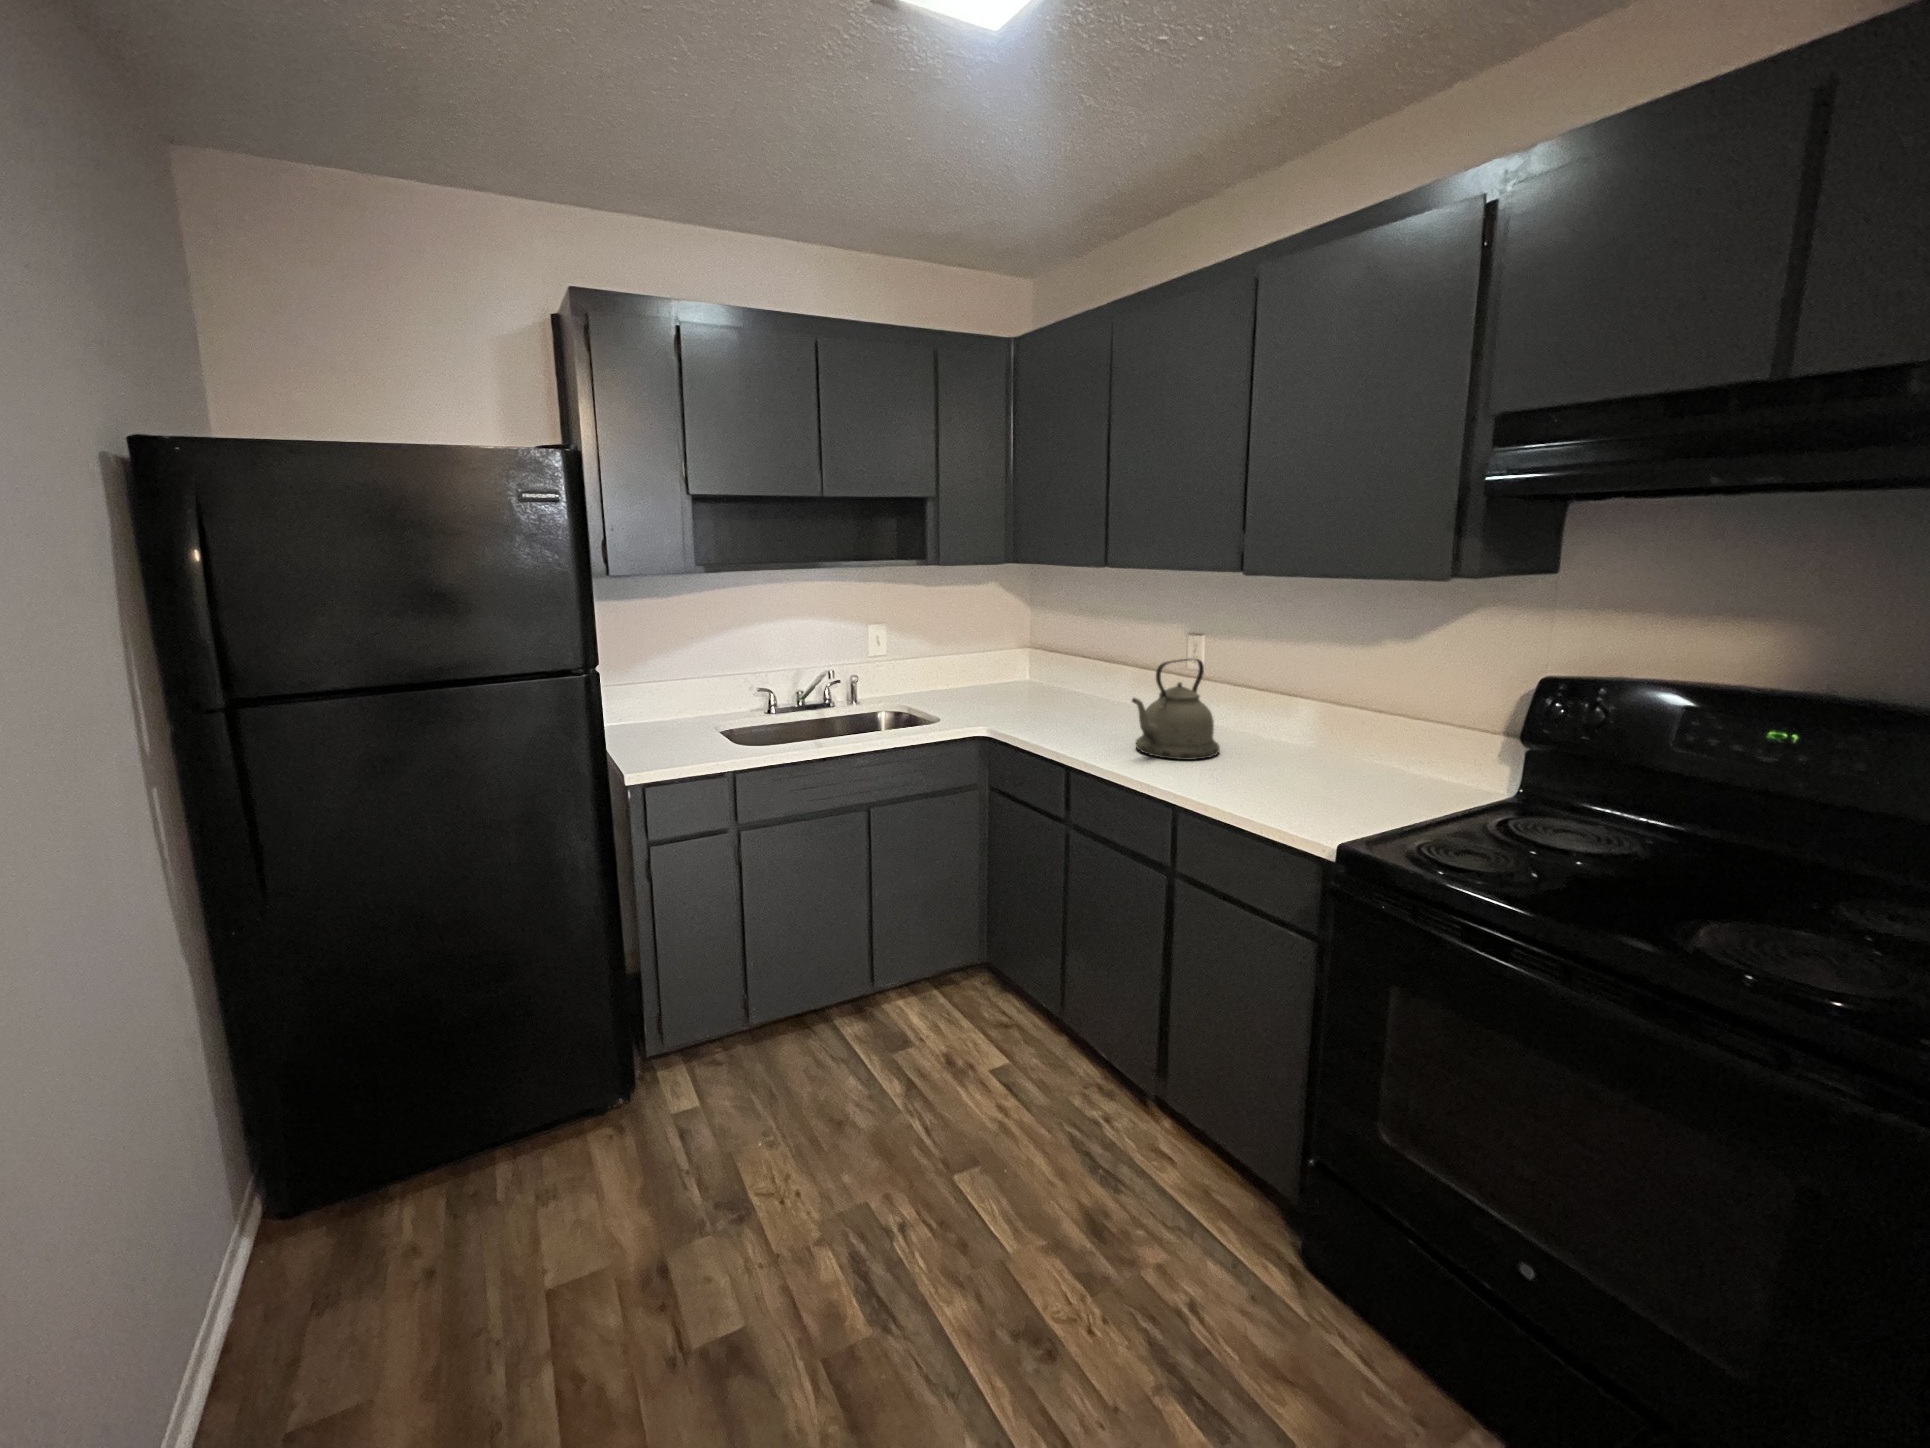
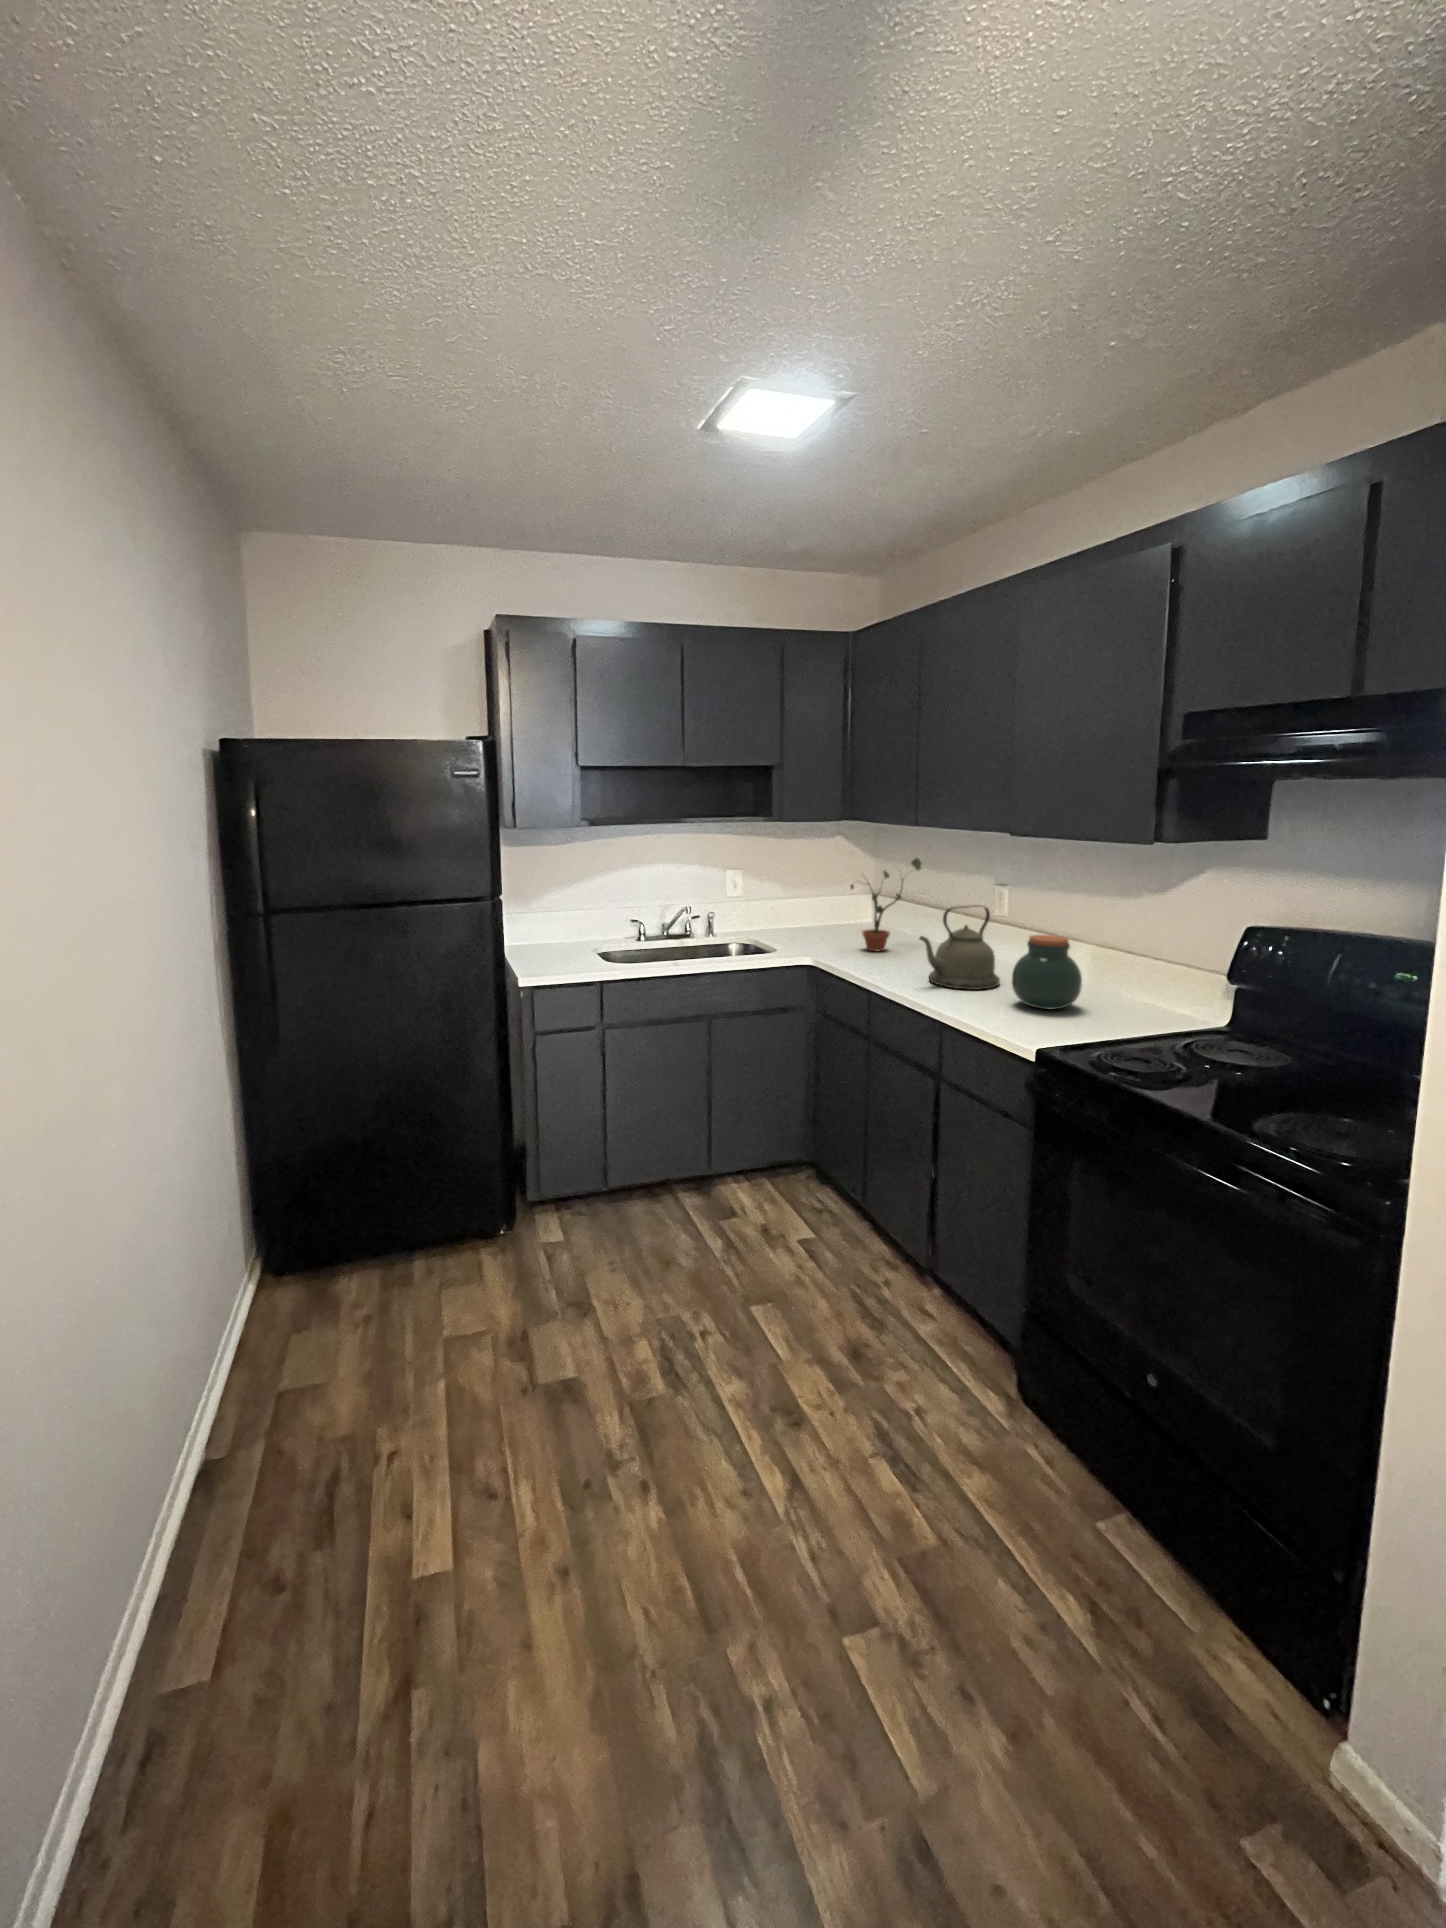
potted plant: none [1022,605,1097,715] -> present [850,858,921,951]
jar: none [1251,692,1337,782] -> present [1012,935,1082,1009]

